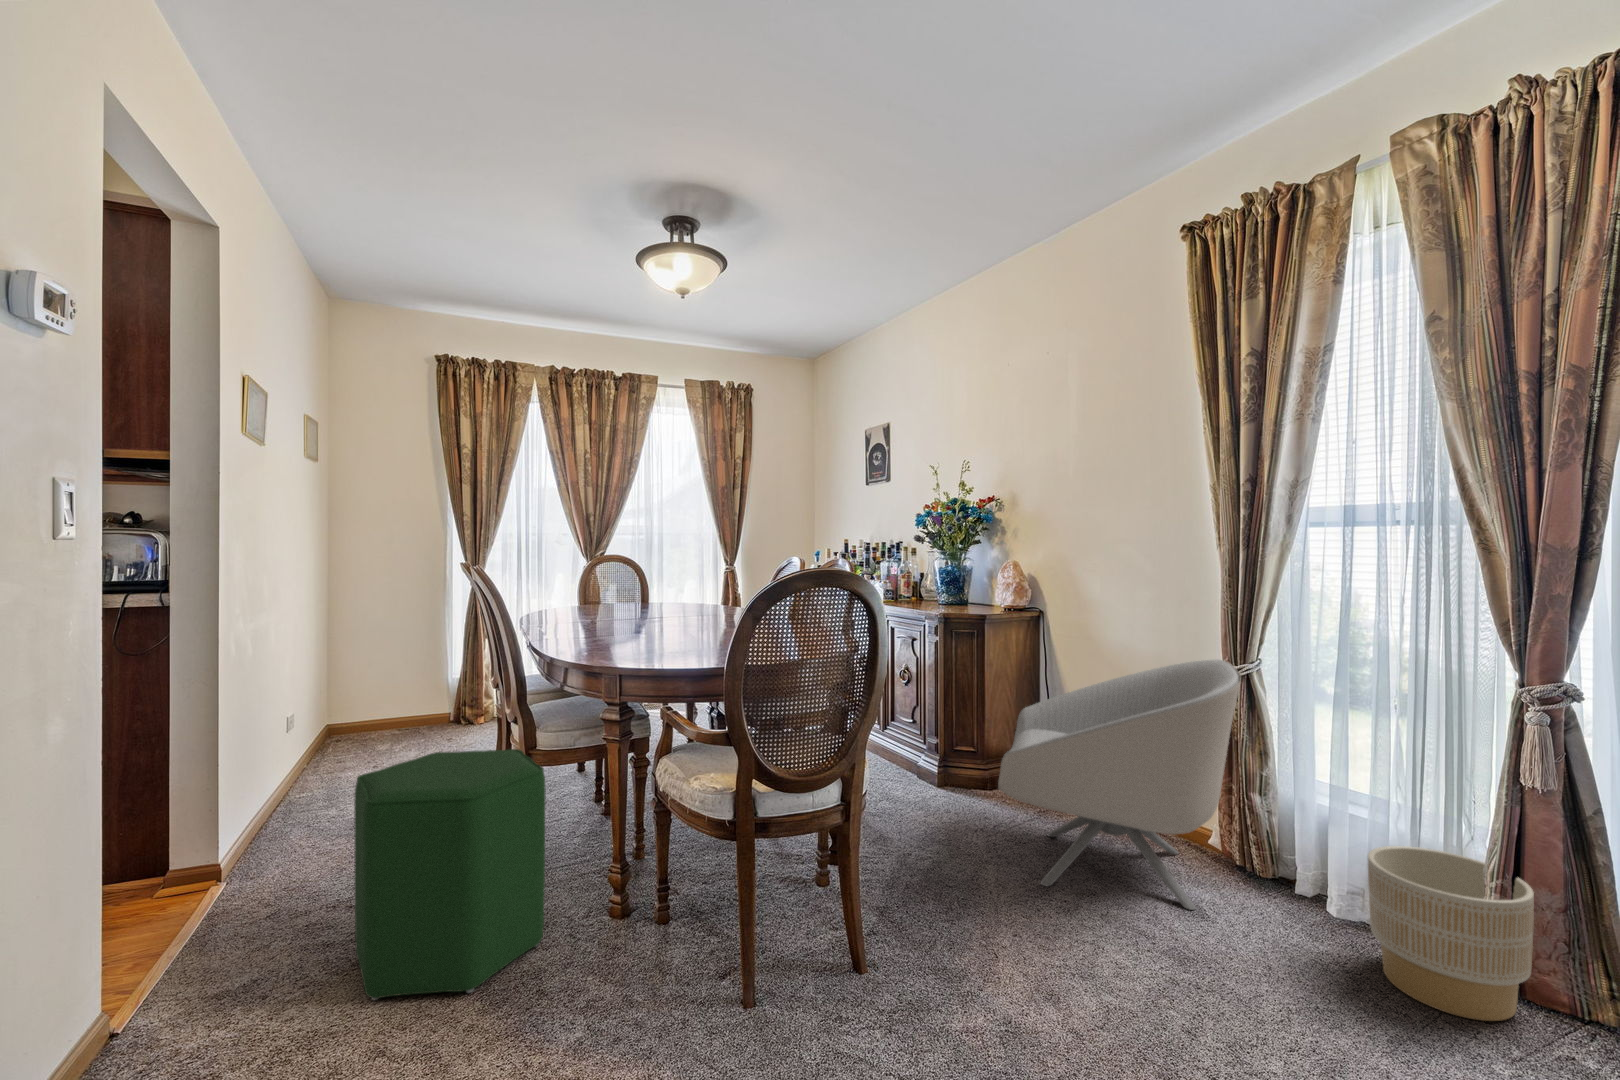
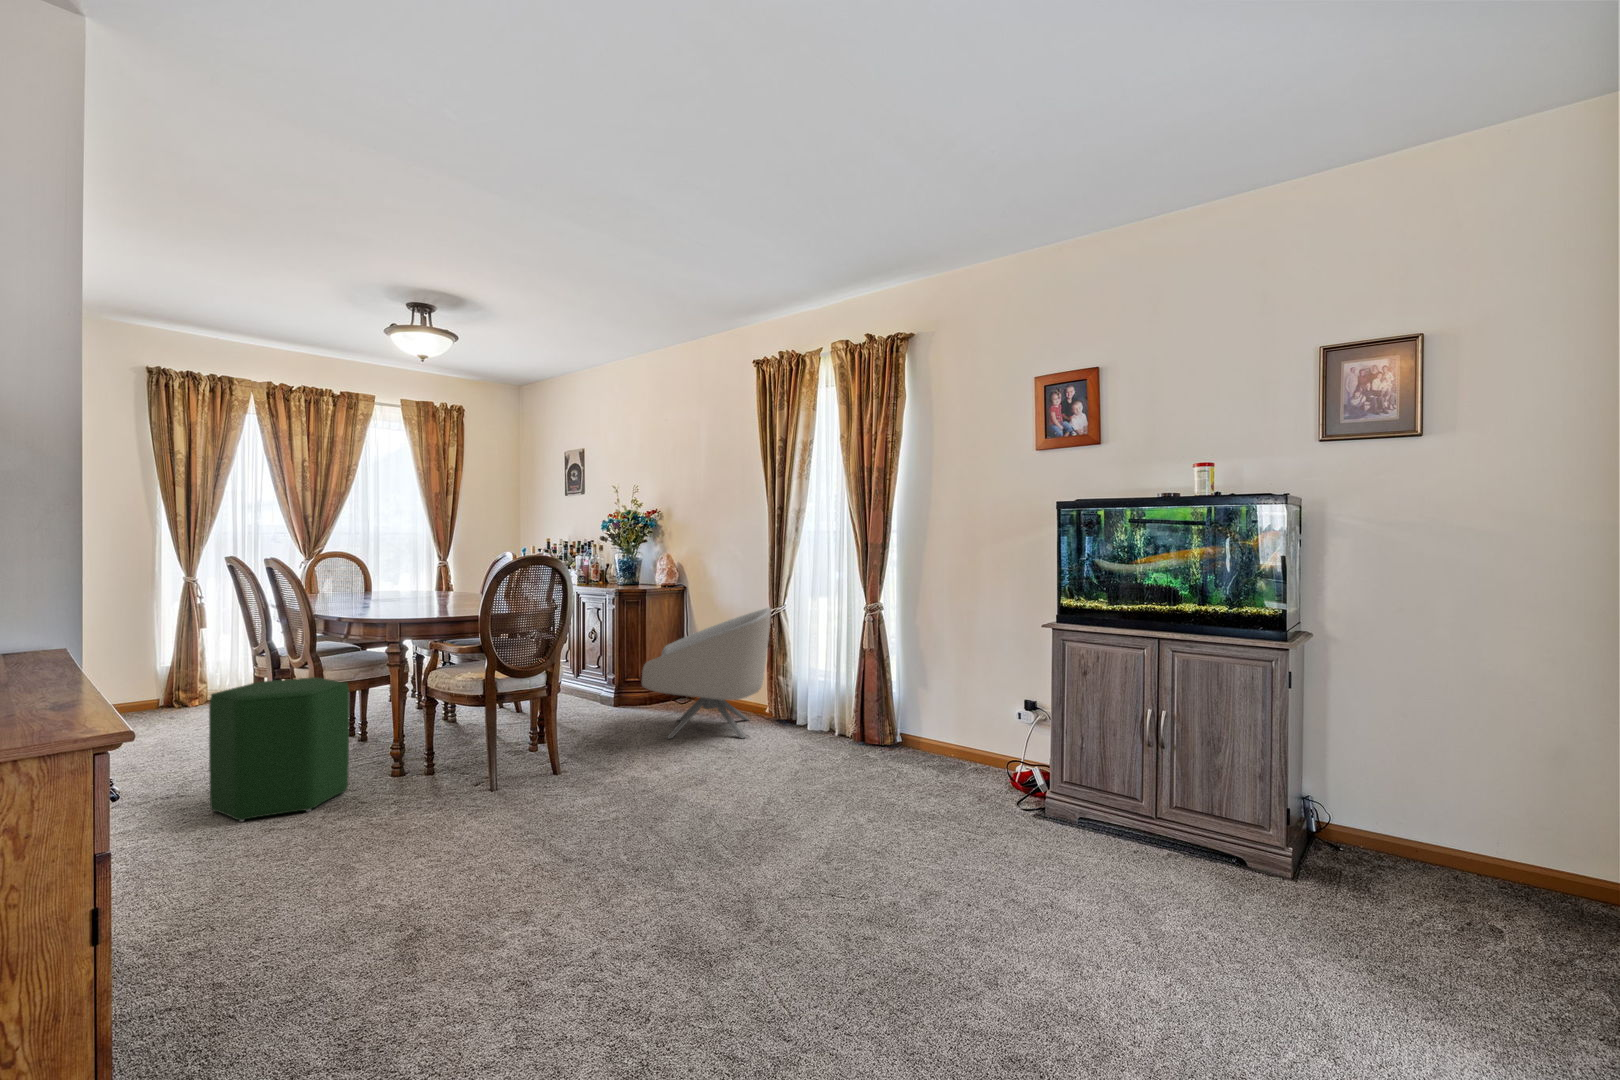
planter: present [1368,846,1534,1021] -> none [812,689,869,755]

